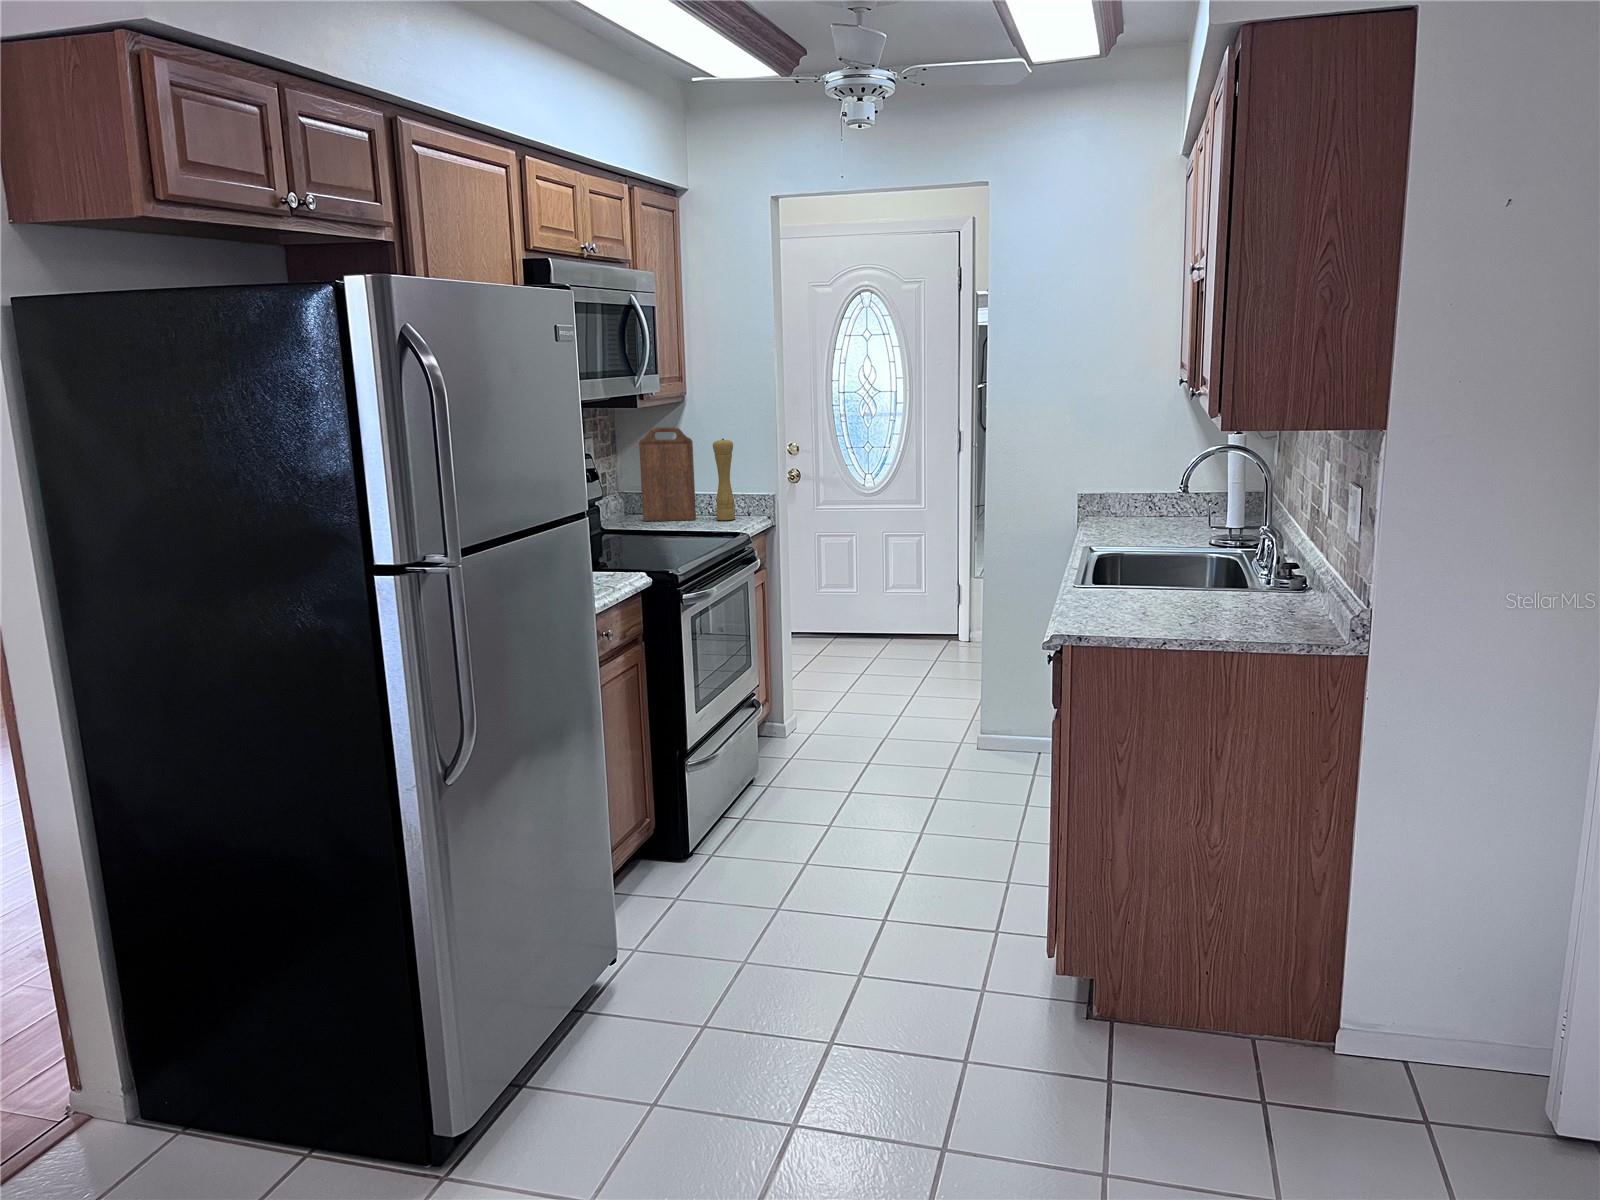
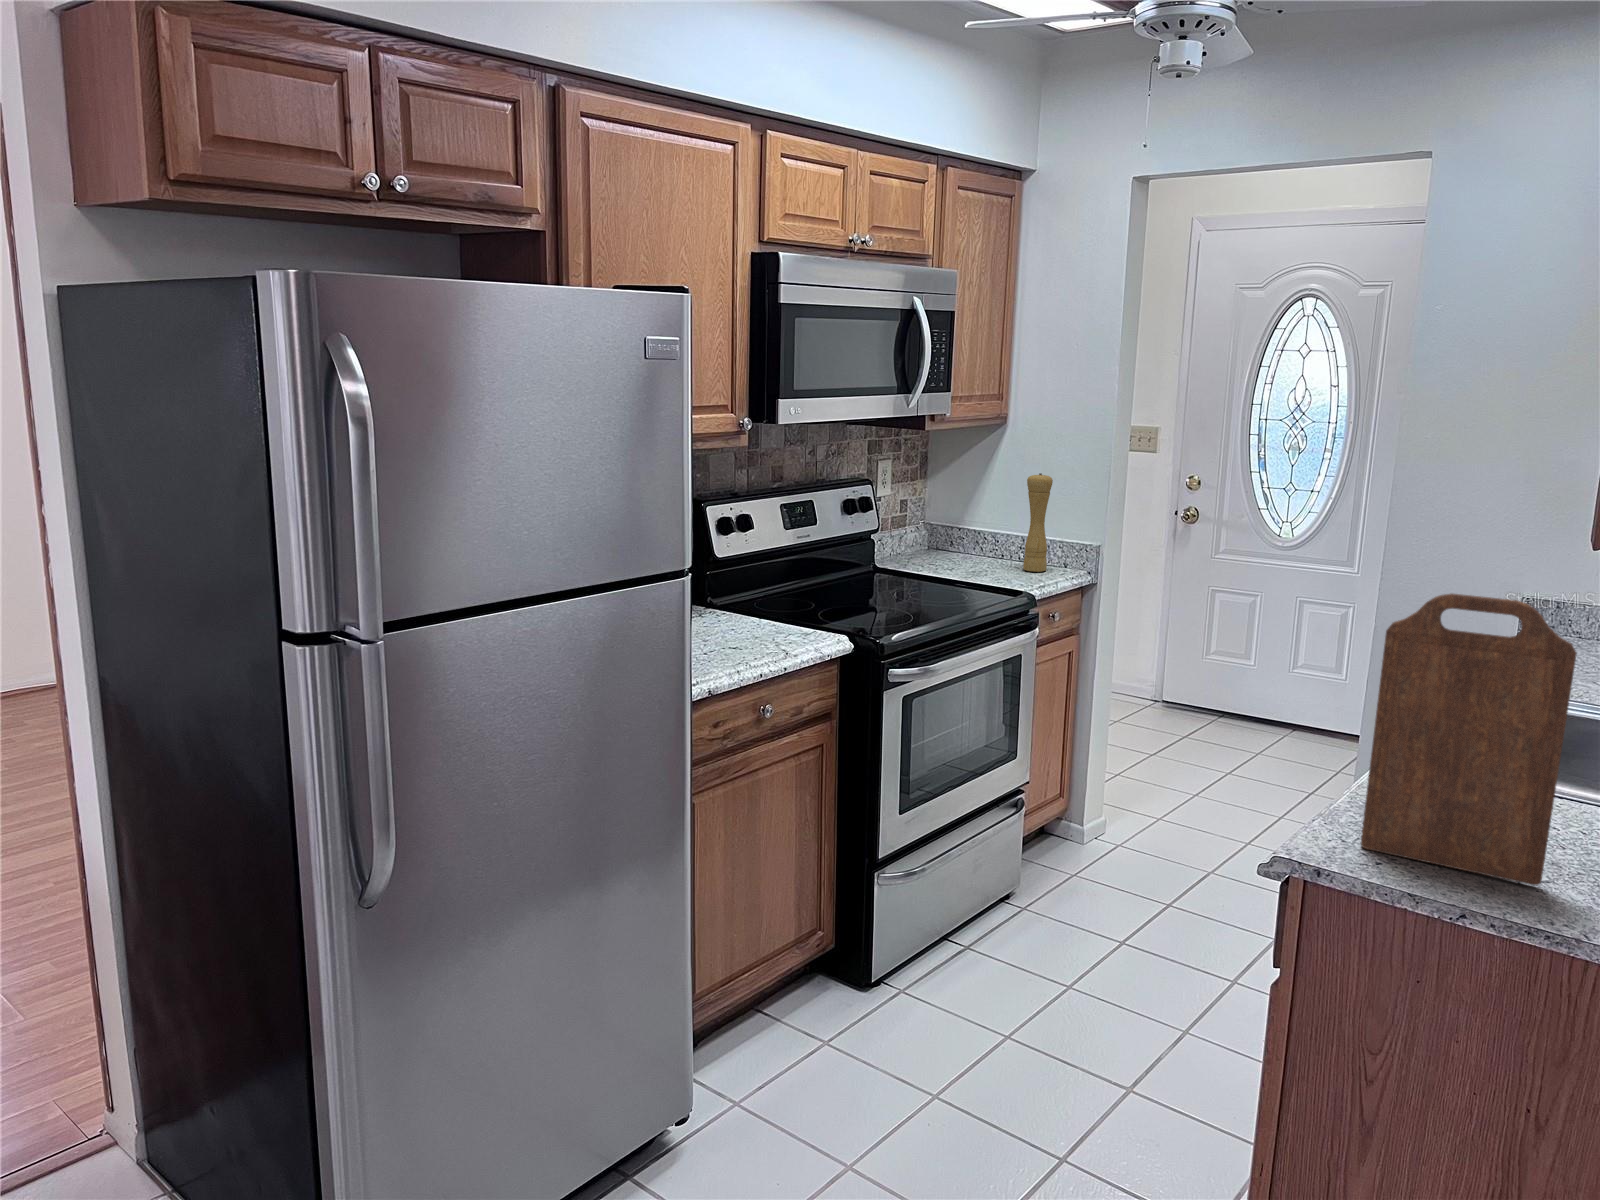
cutting board: present [639,427,696,521] -> present [1361,594,1577,886]

